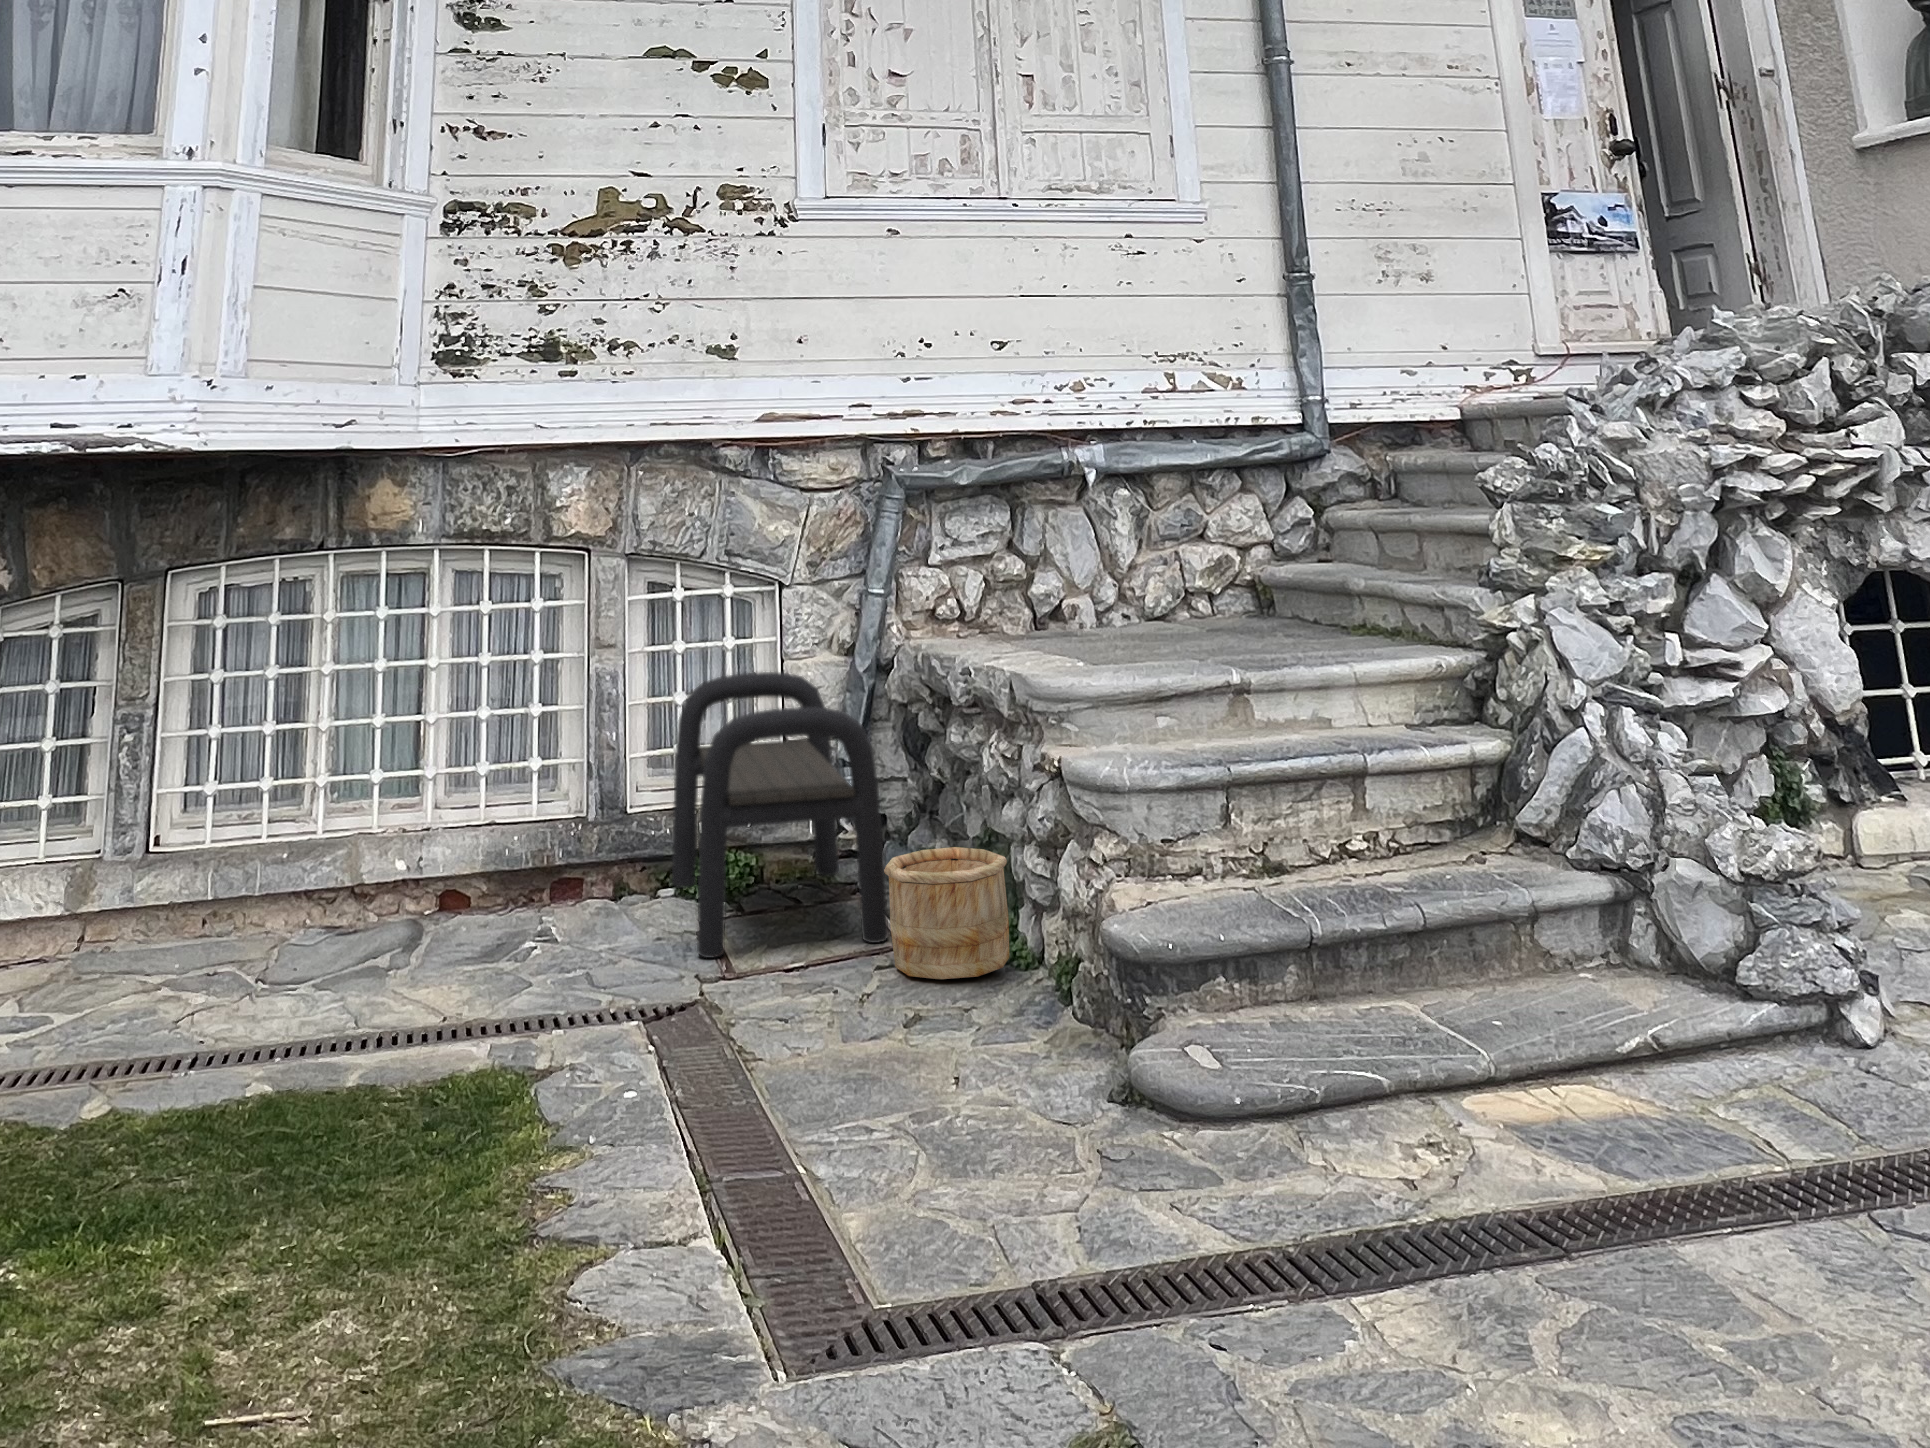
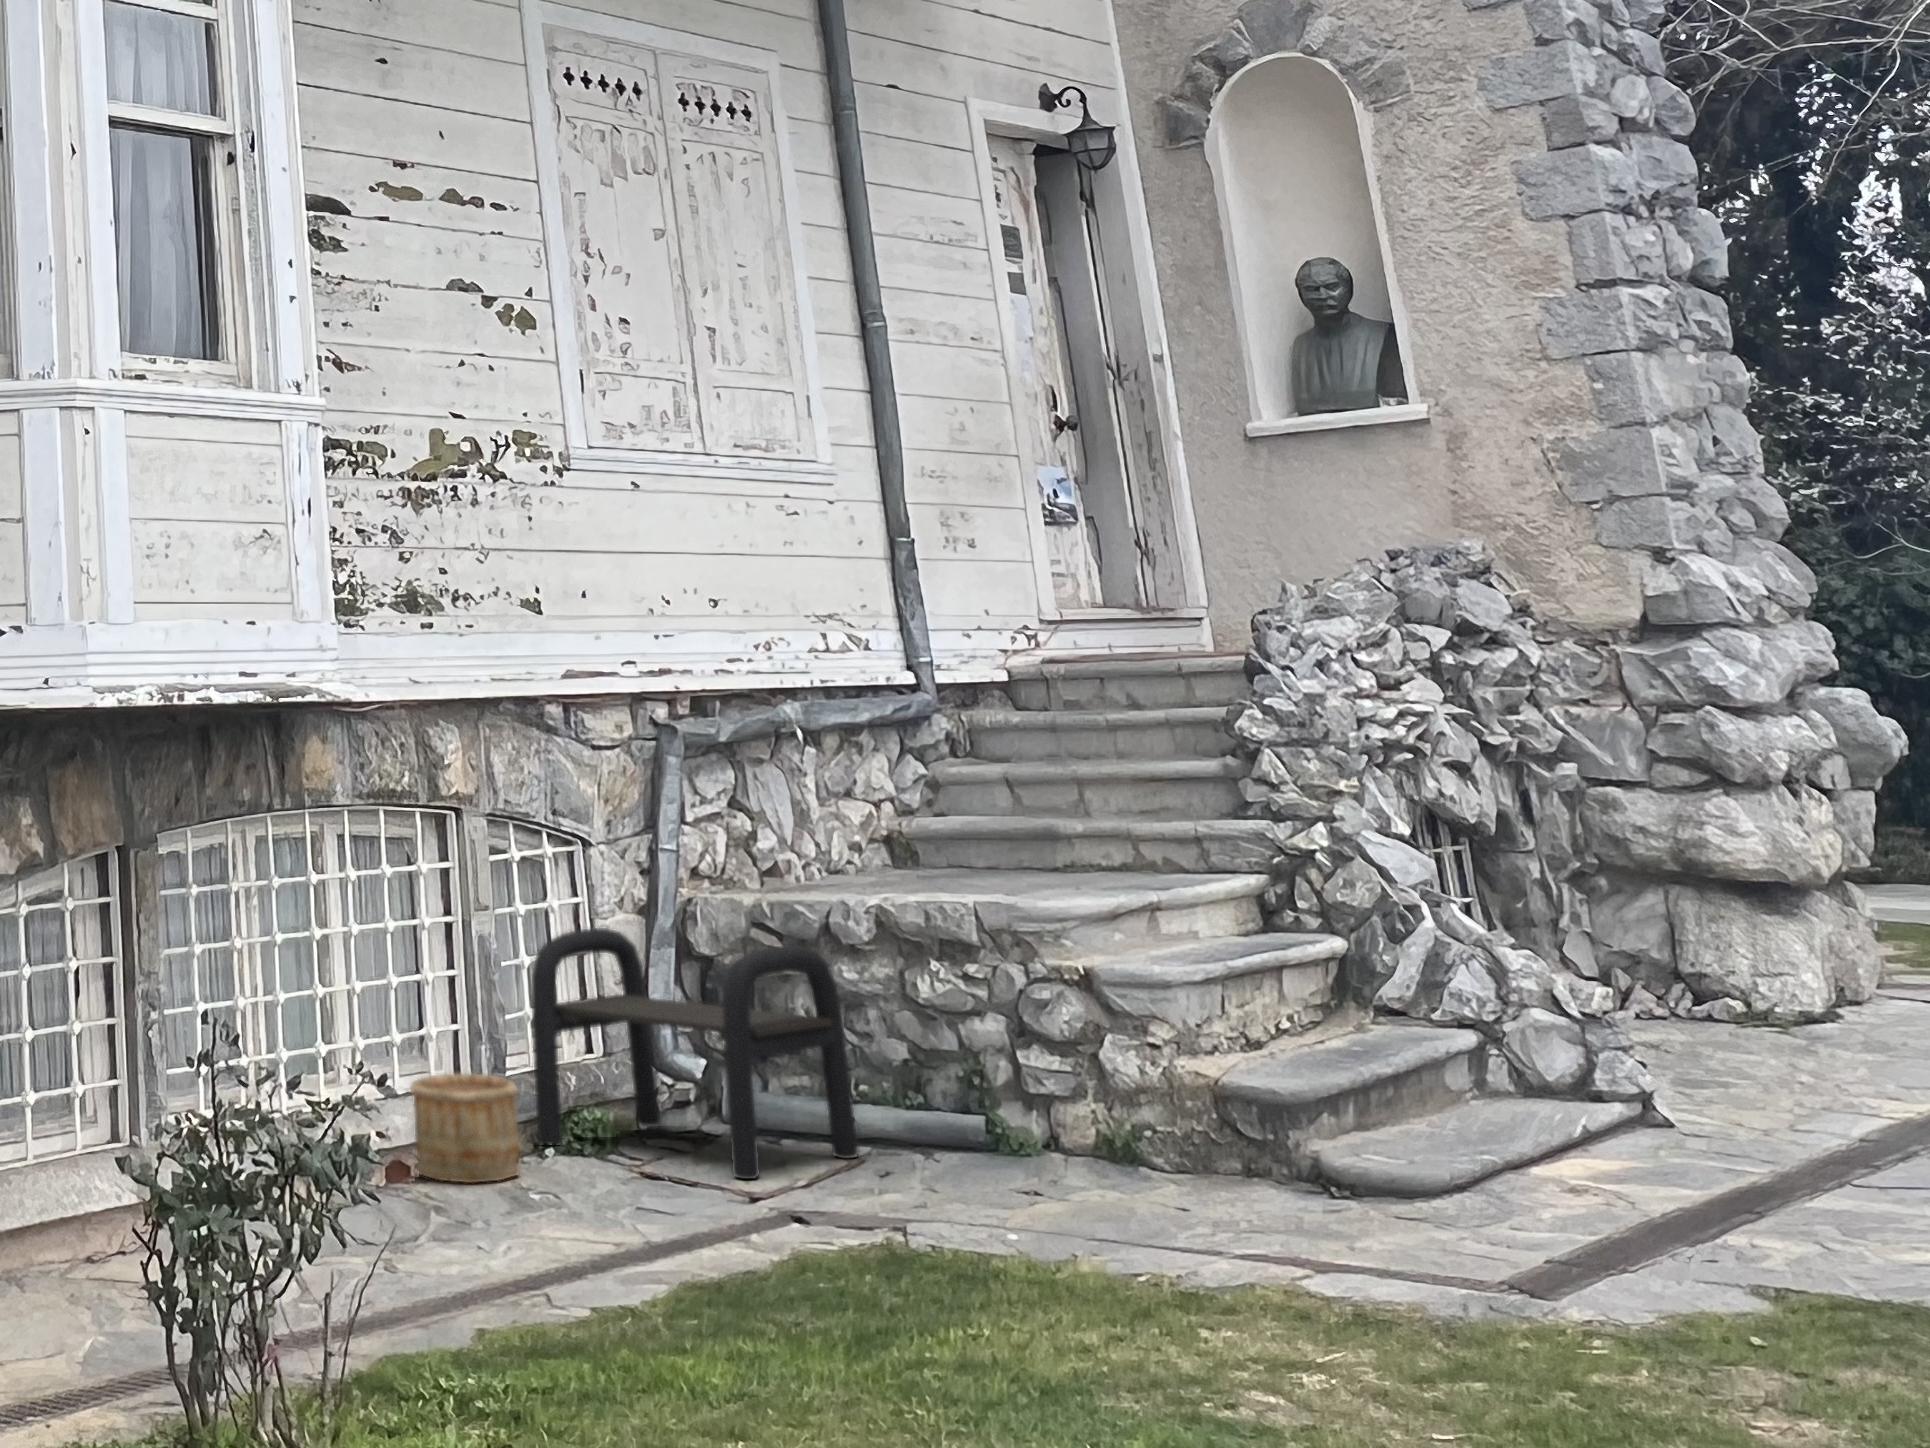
wooden bucket: present [884,847,1009,979] -> present [410,1073,519,1183]

